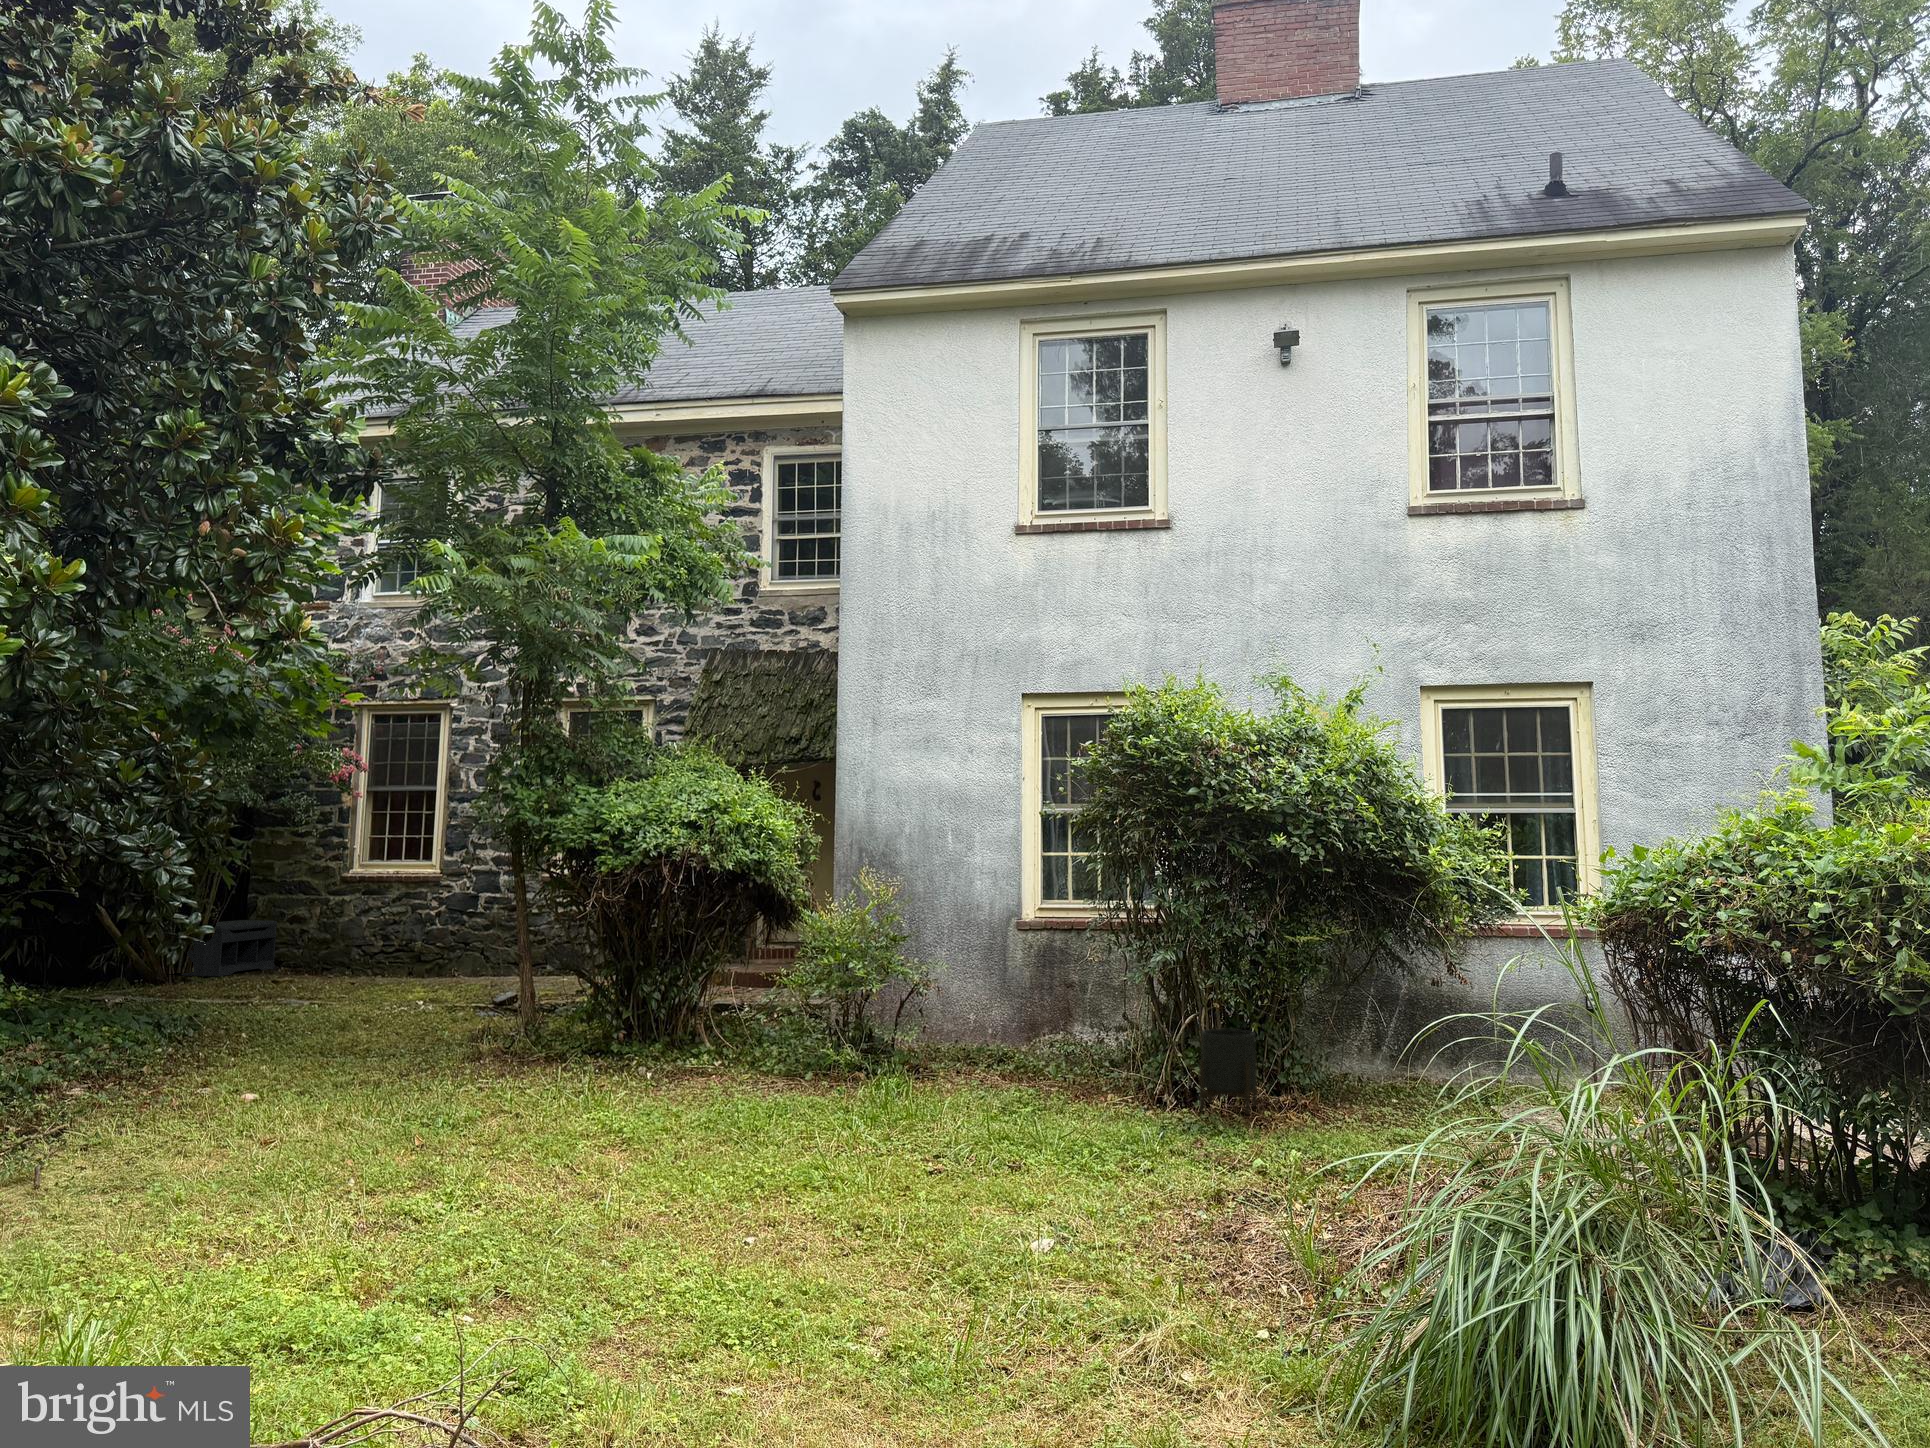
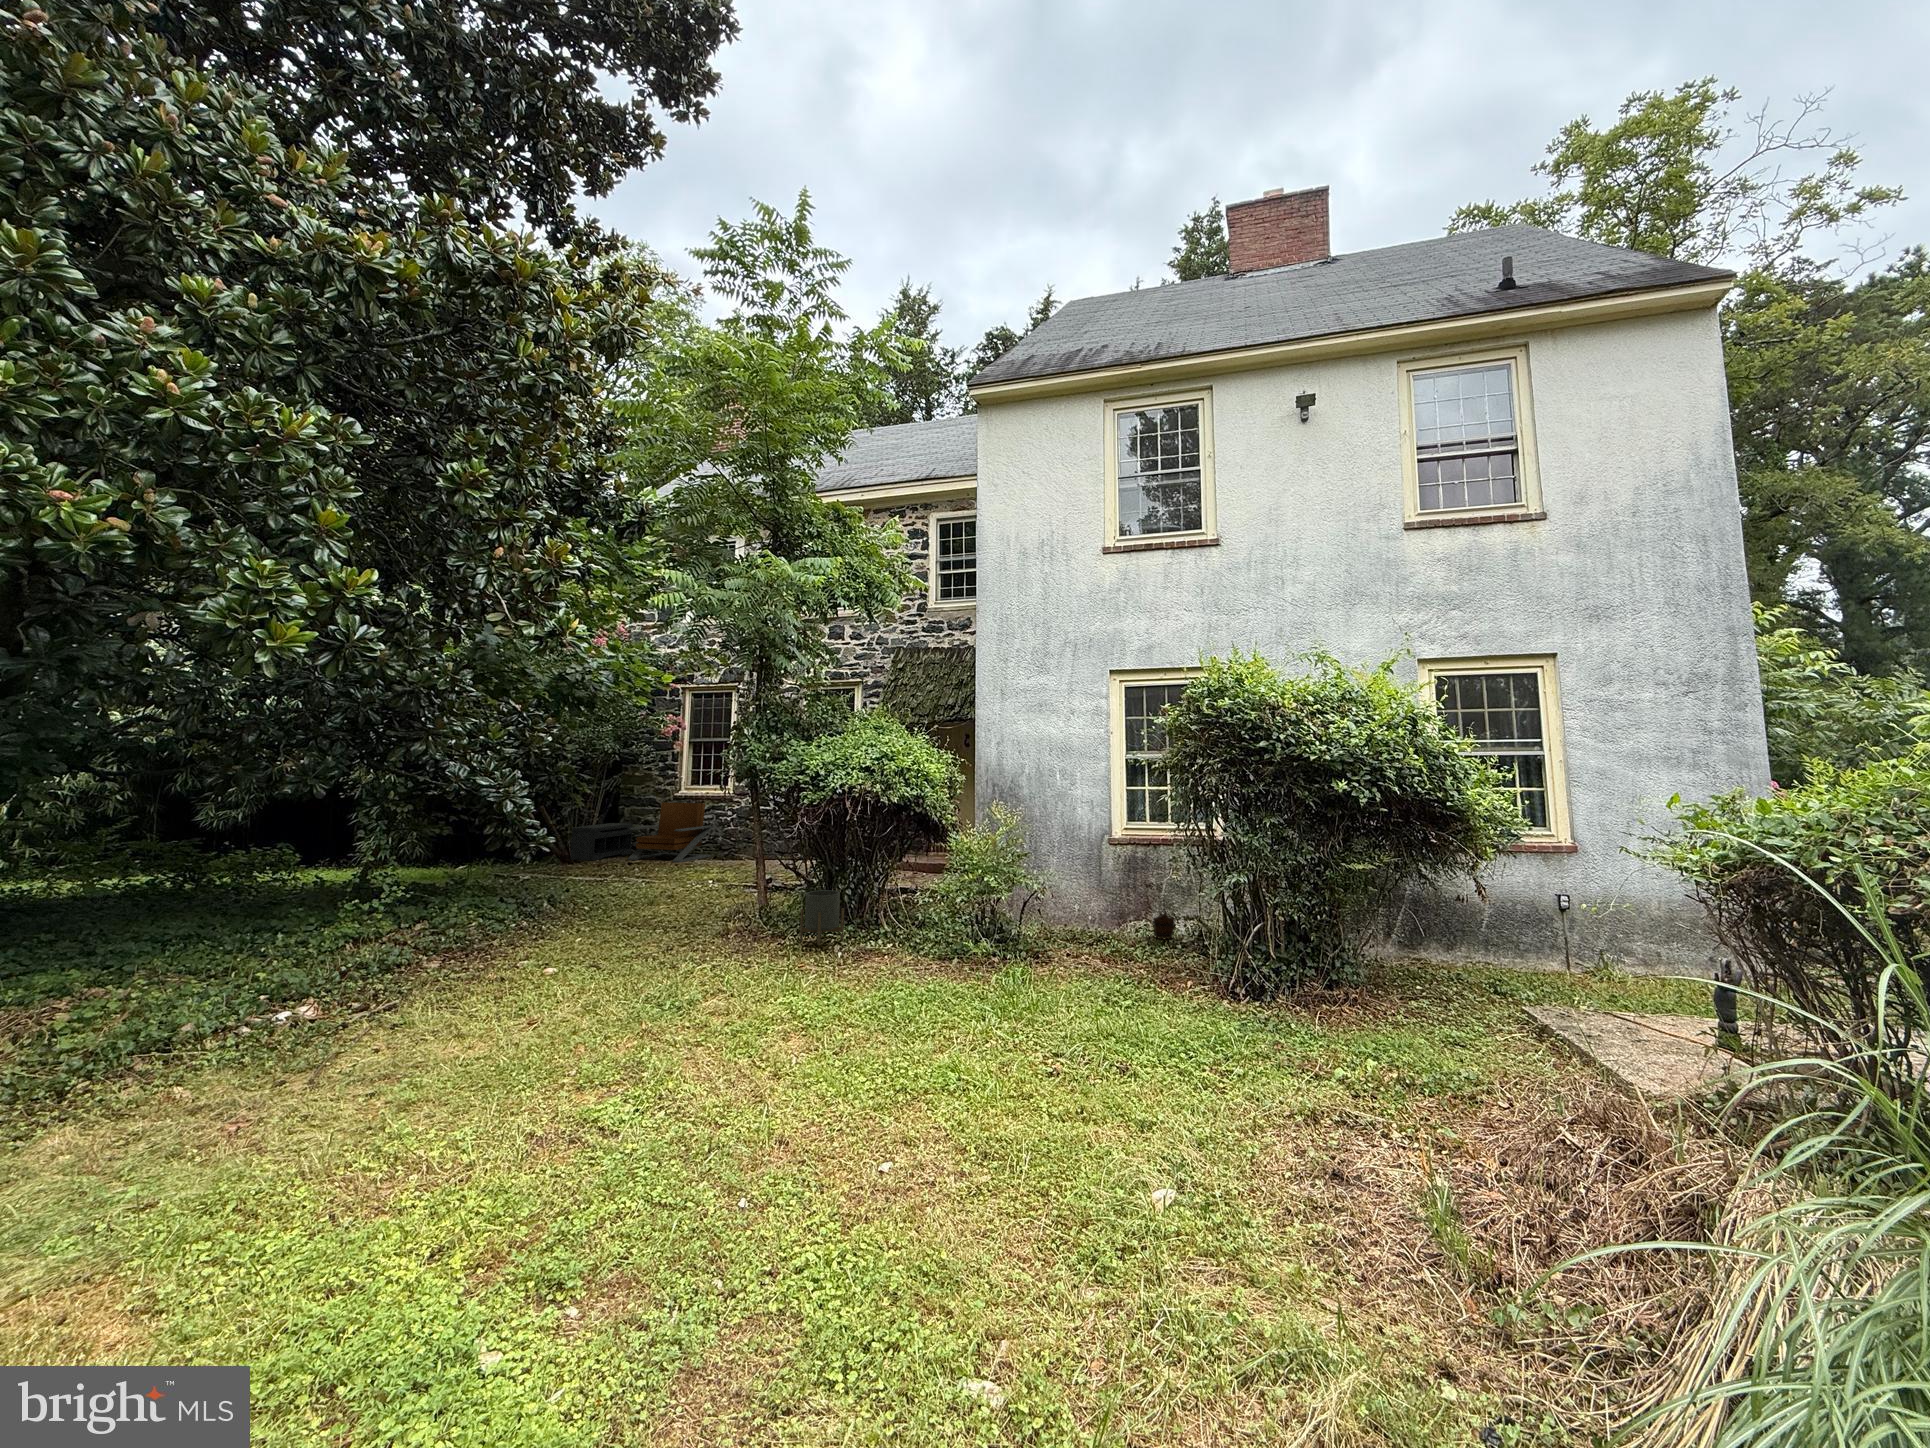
lounge chair: none [275,887,410,979] -> present [628,802,713,862]
wooden bucket: none [1071,1003,1102,1056] -> present [1153,899,1175,940]
planter: present [1199,1029,1257,1114] -> present [800,890,844,945]

